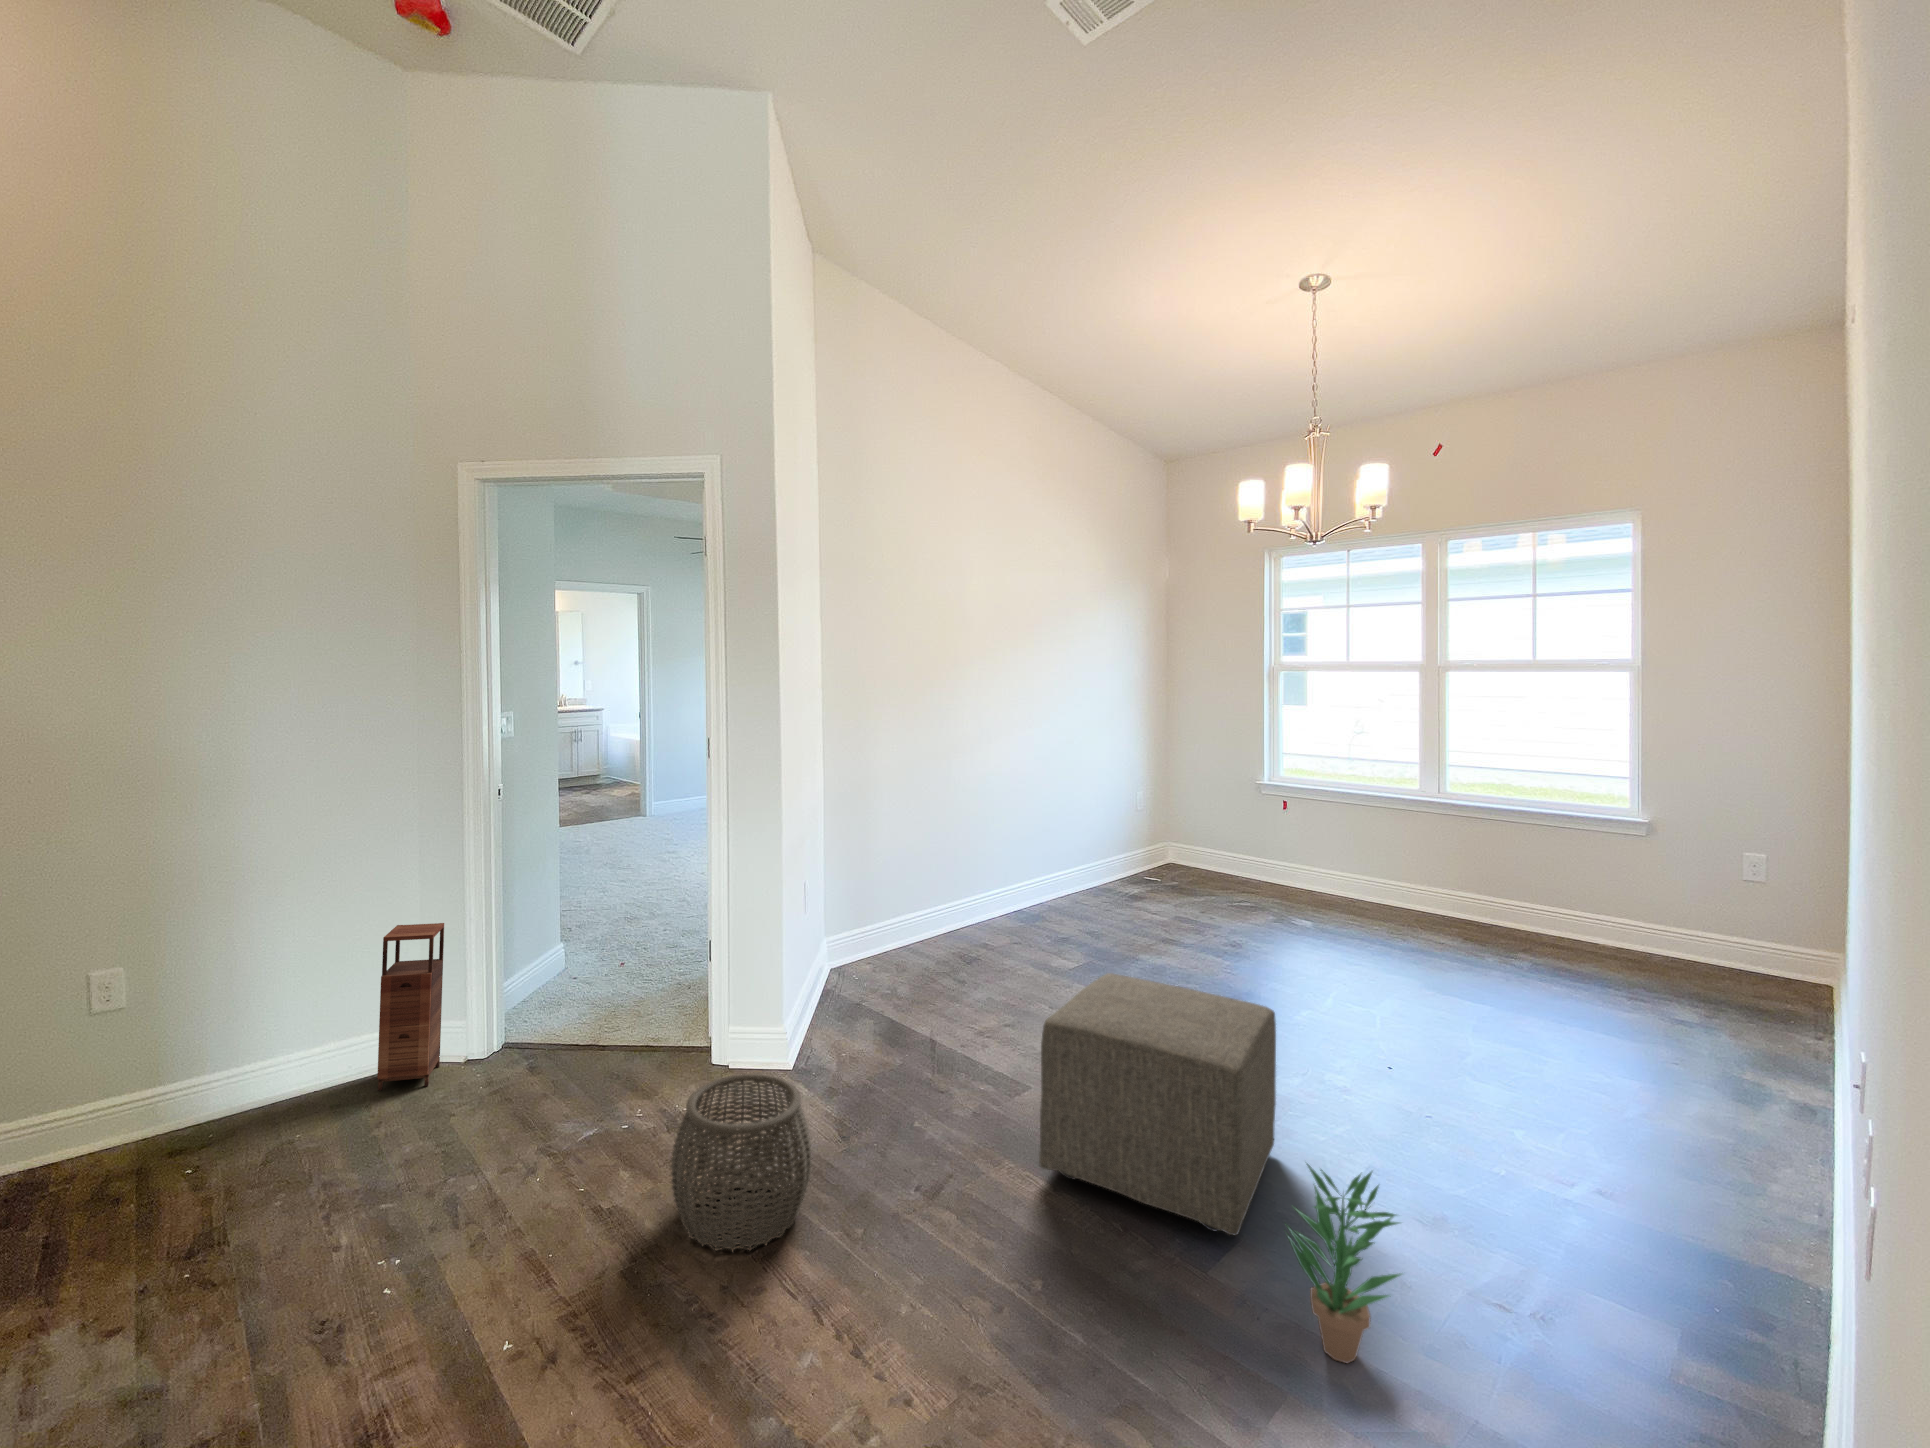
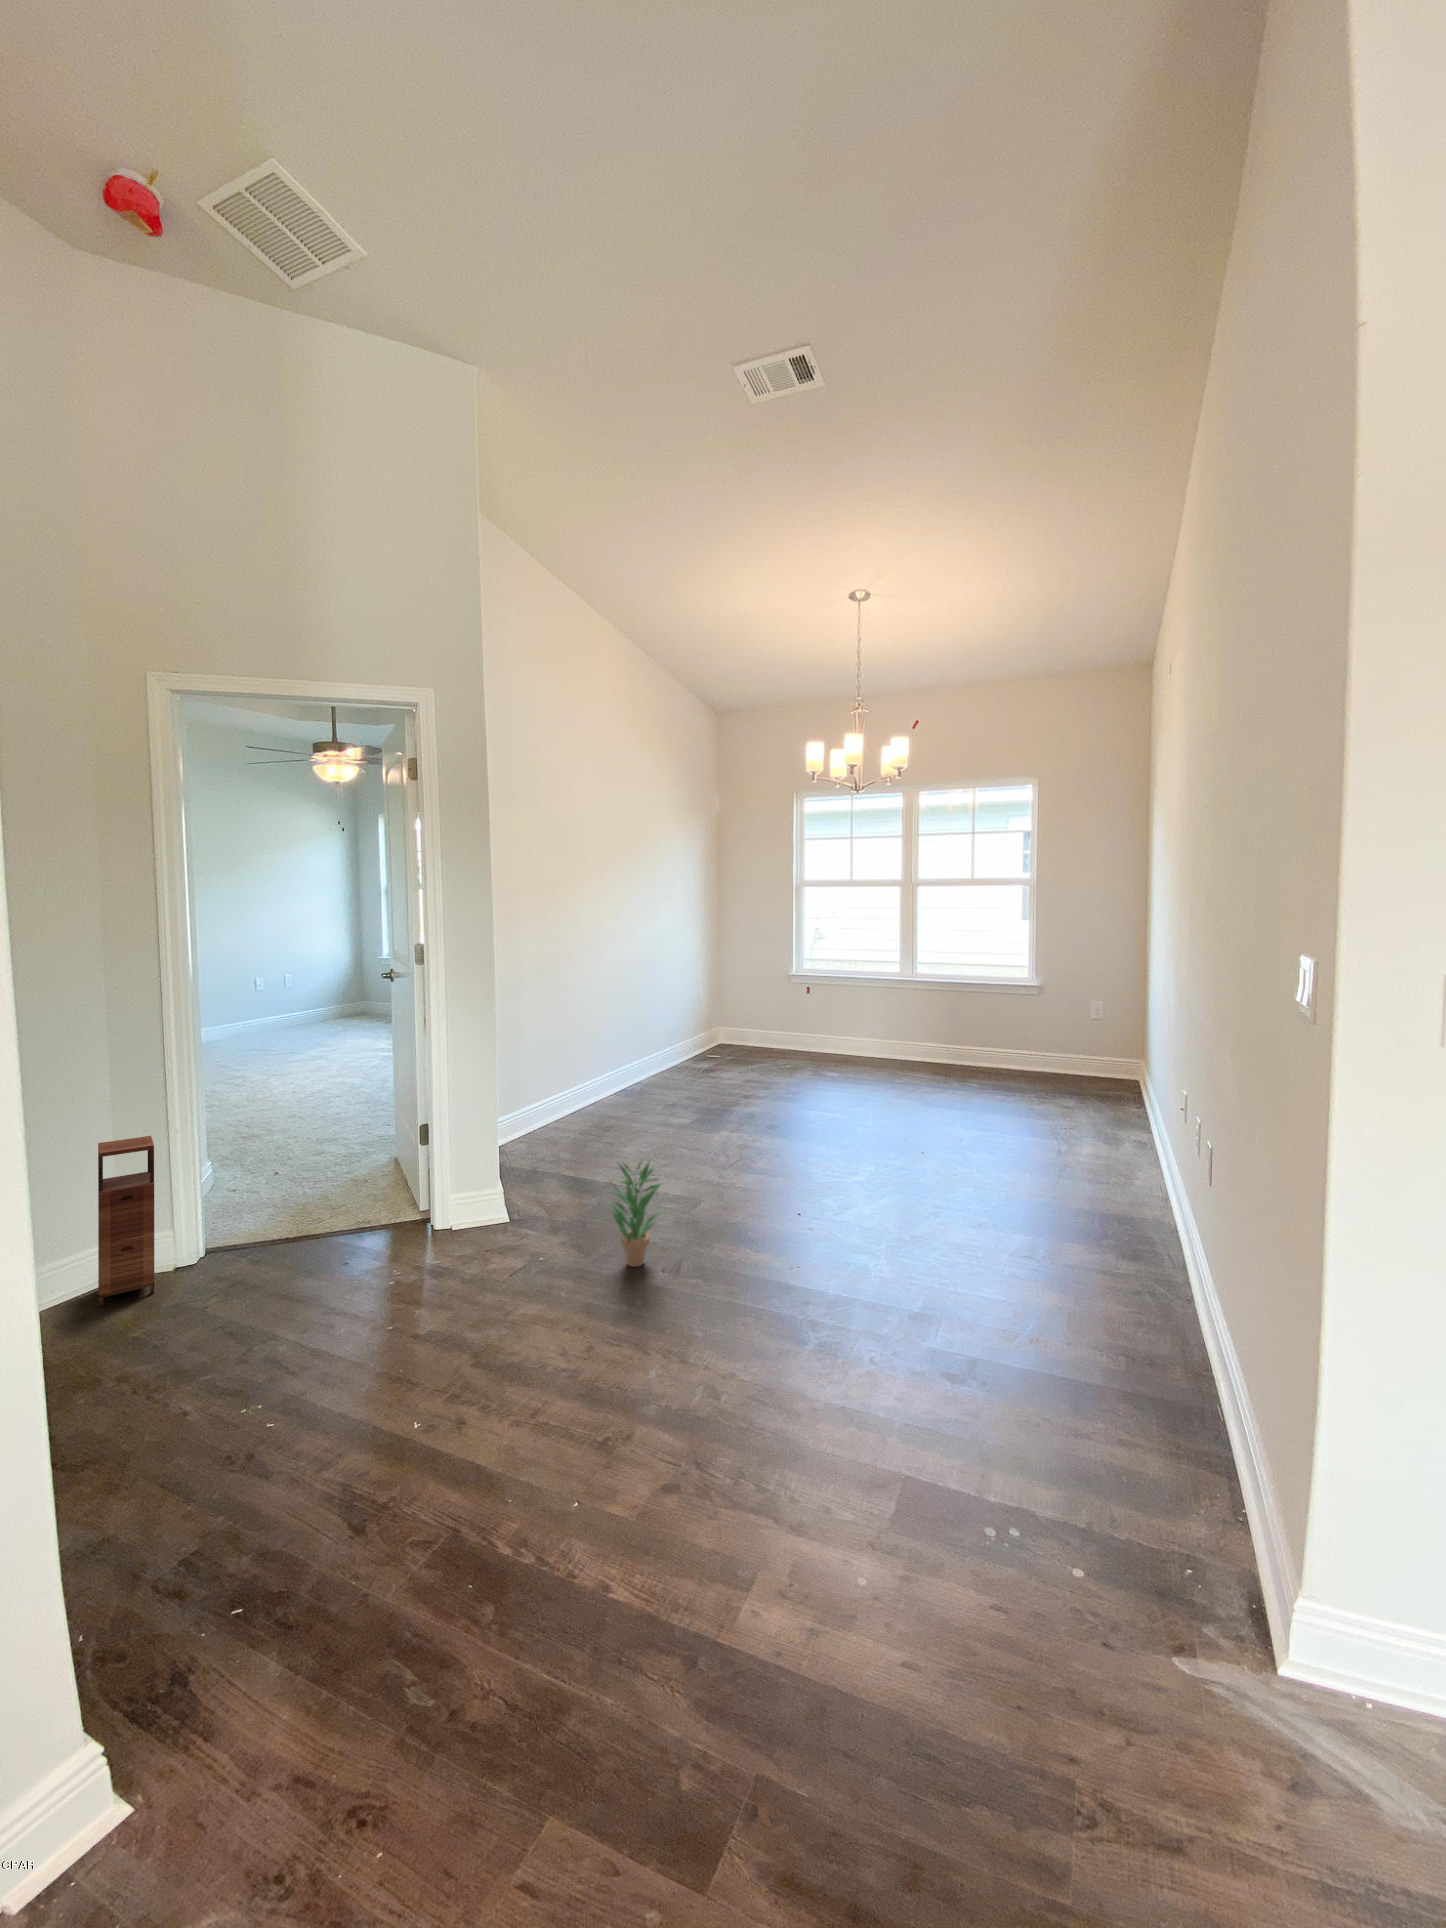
ottoman: present [1039,973,1276,1235] -> none [743,1106,885,1255]
woven basket: present [671,1074,812,1252] -> none [483,1208,597,1341]
potted plant: present [1287,1165,1402,1363] -> present [612,1160,661,1267]

